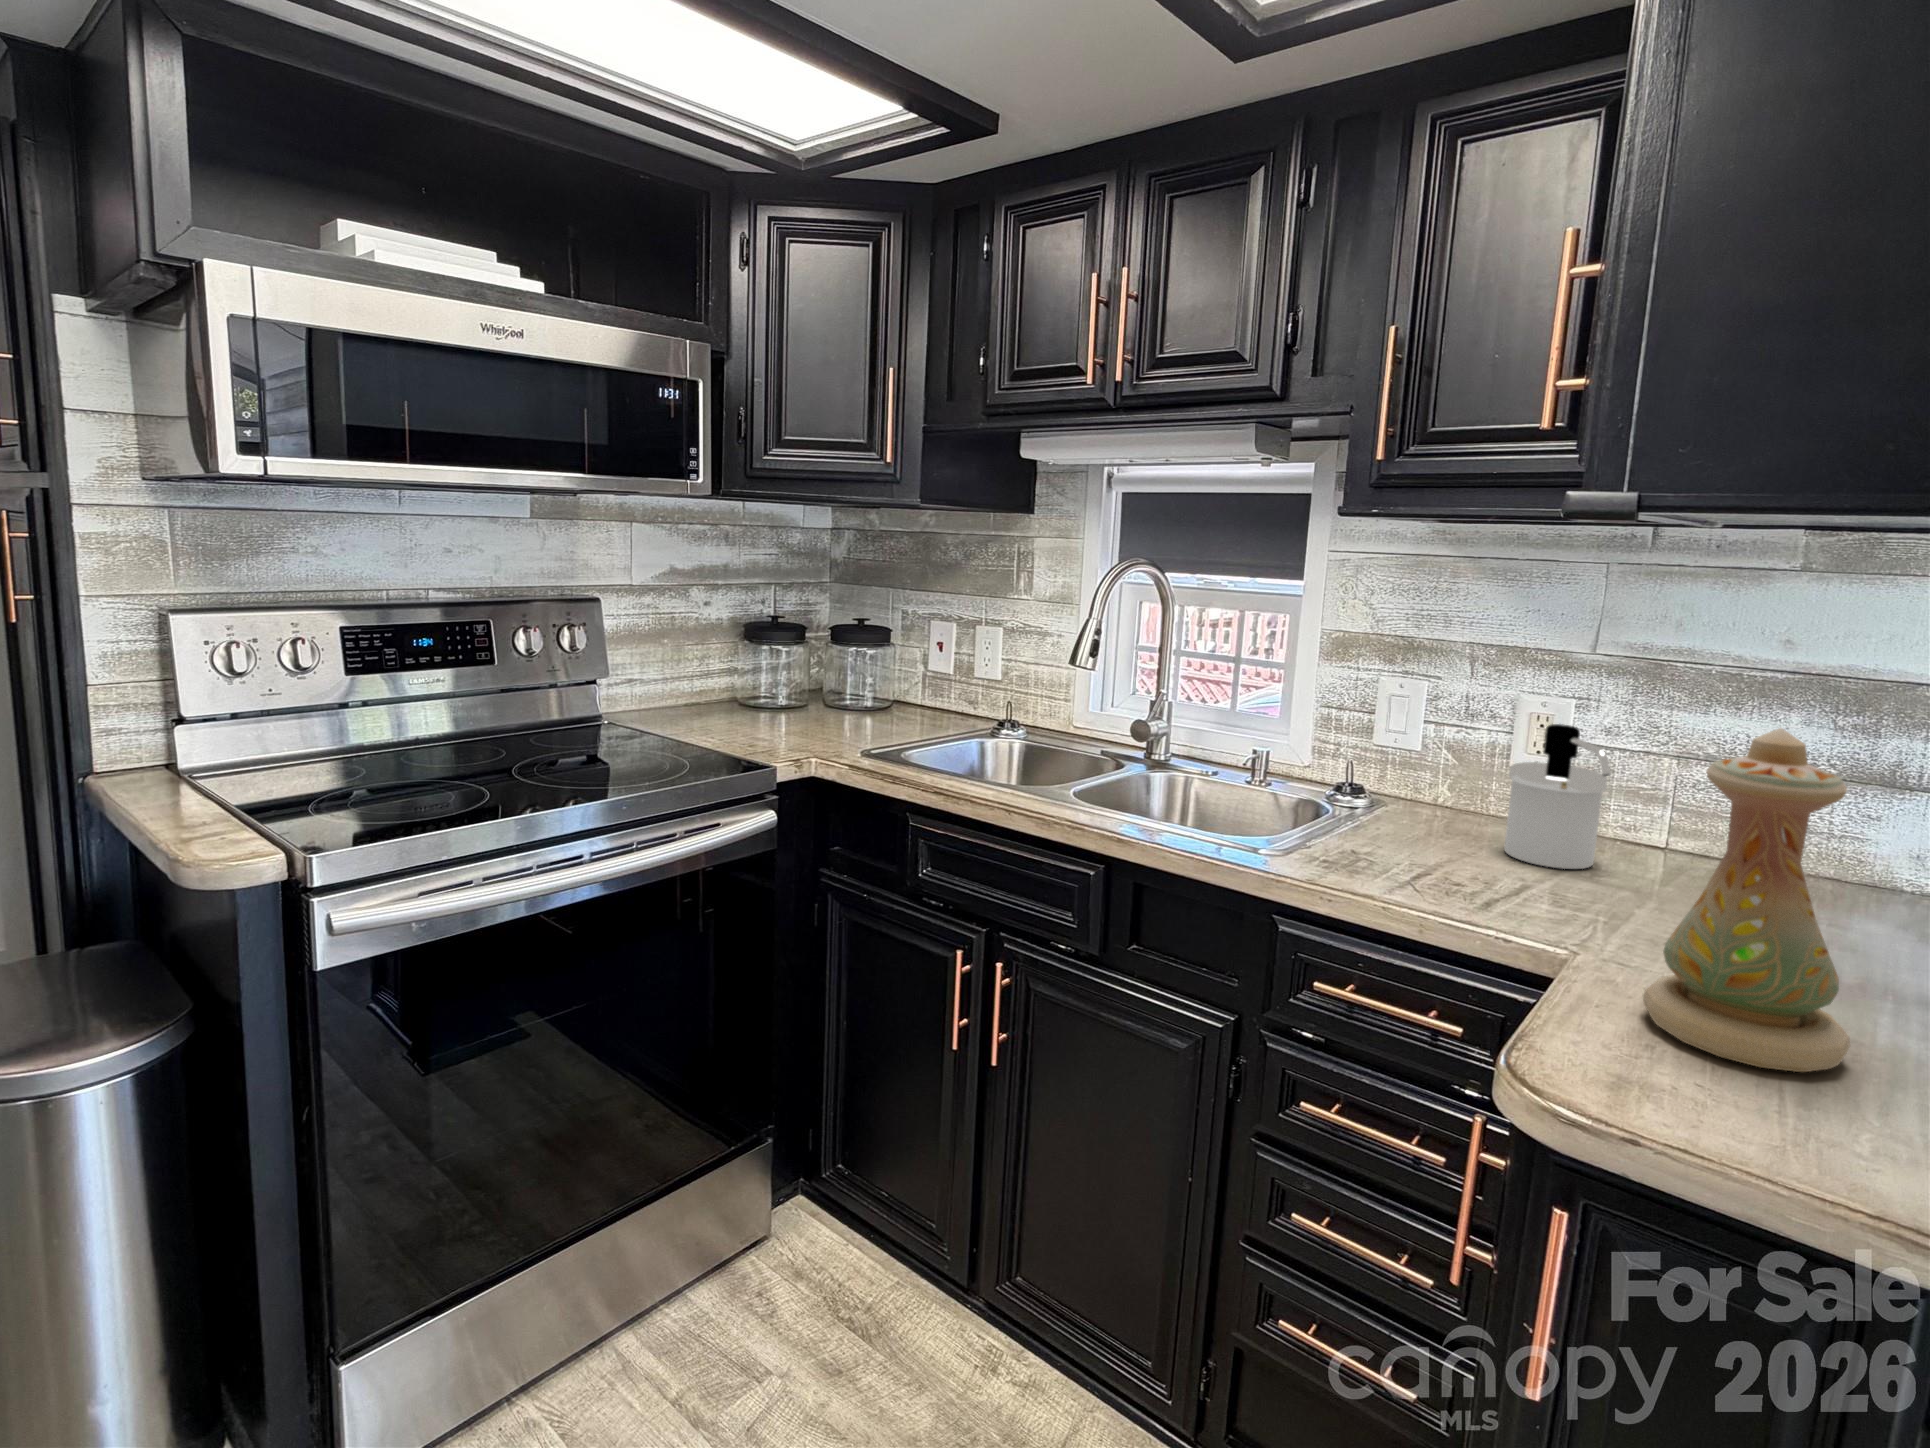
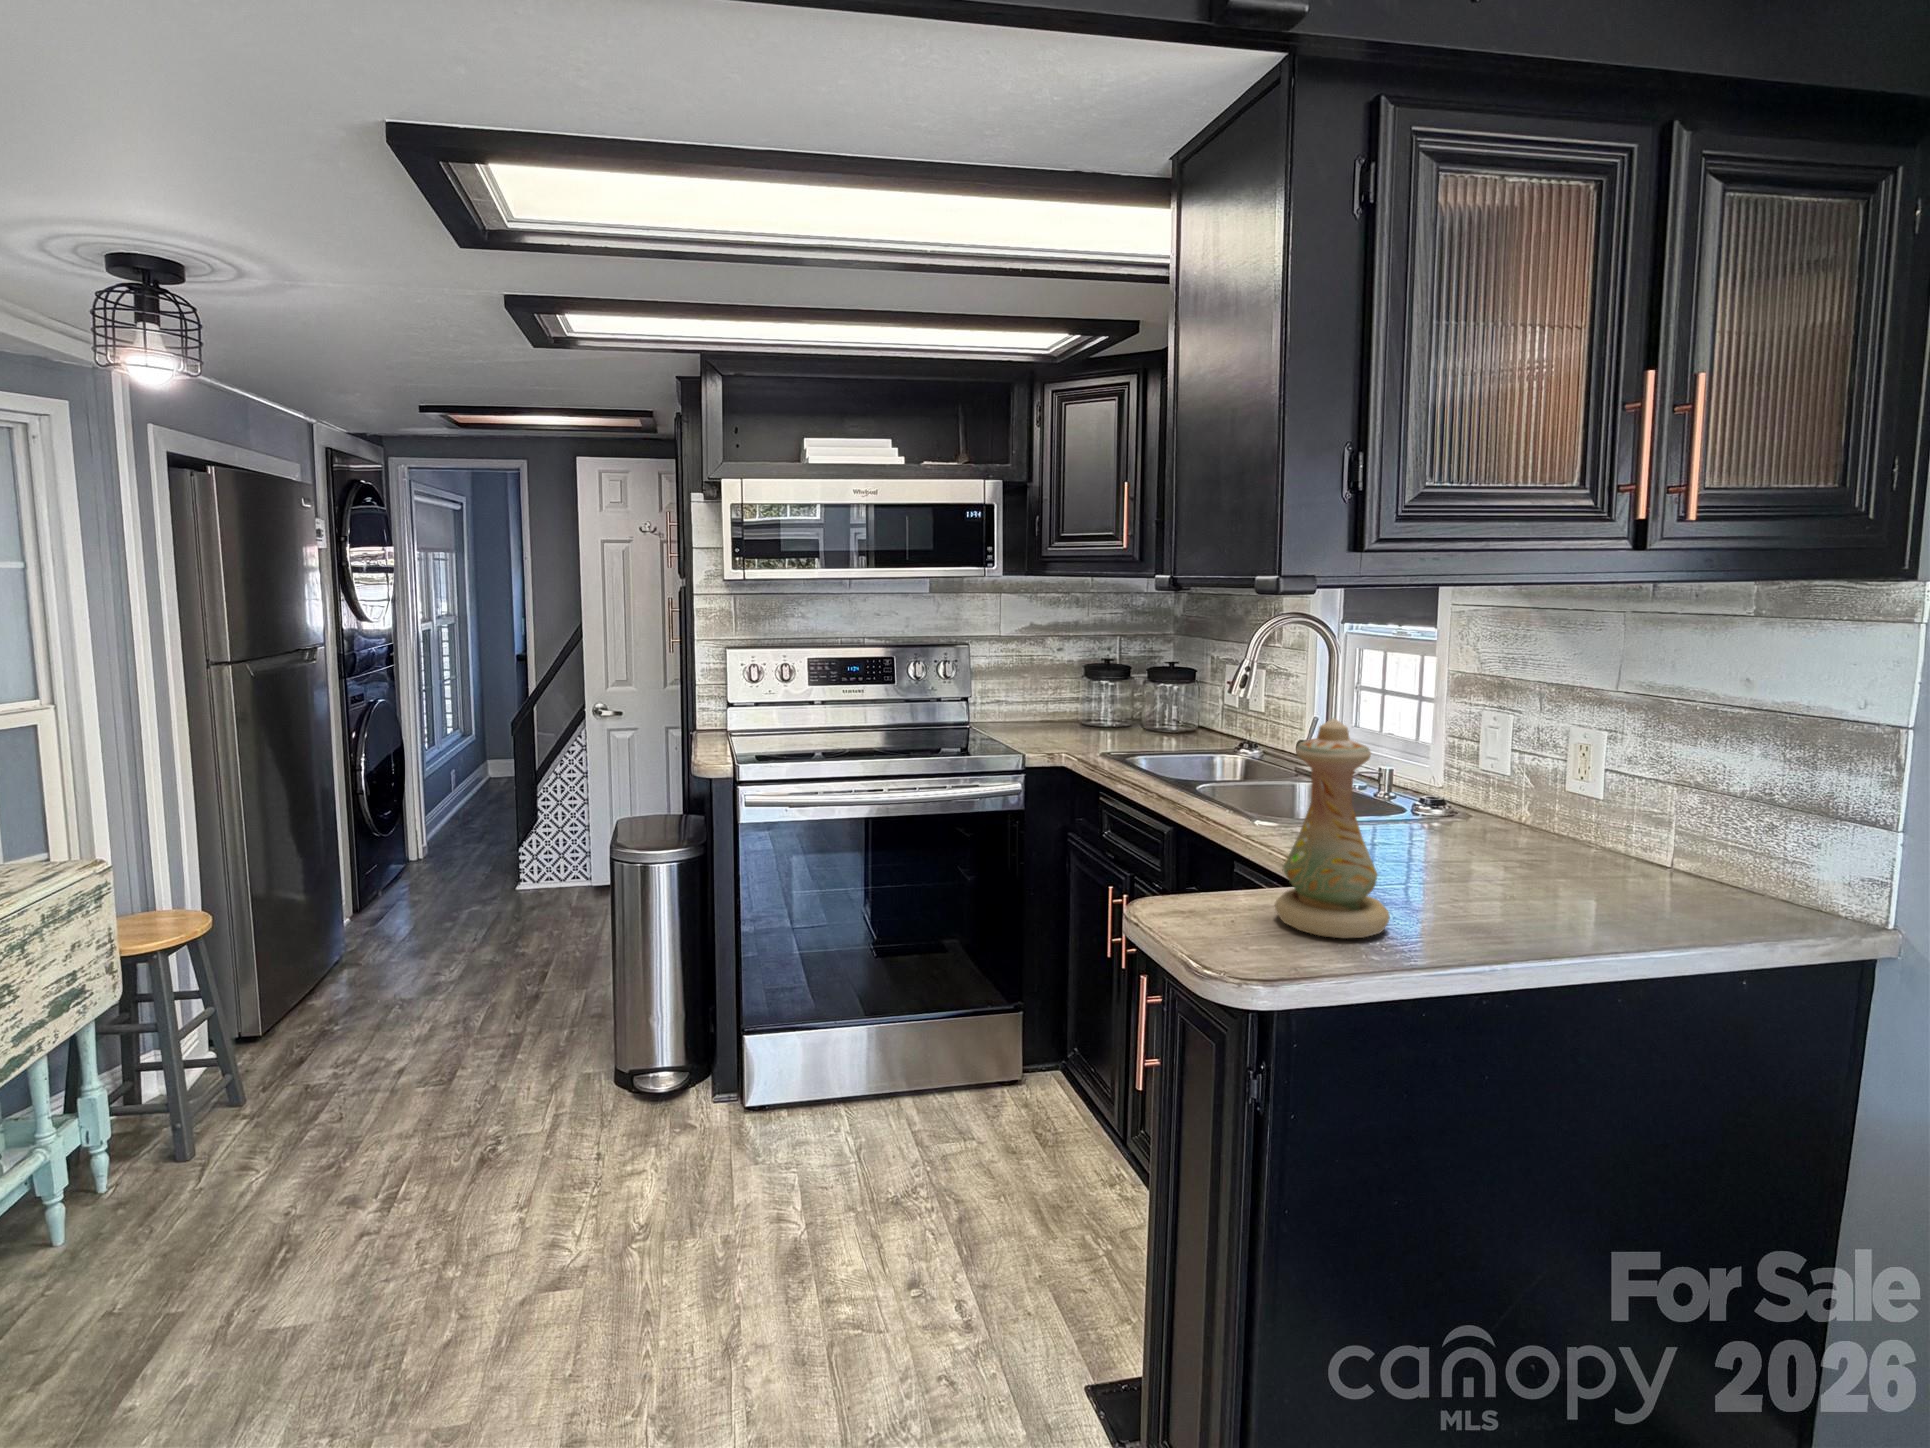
soap dispenser: present [1504,724,1611,869] -> none [1472,744,1552,864]

